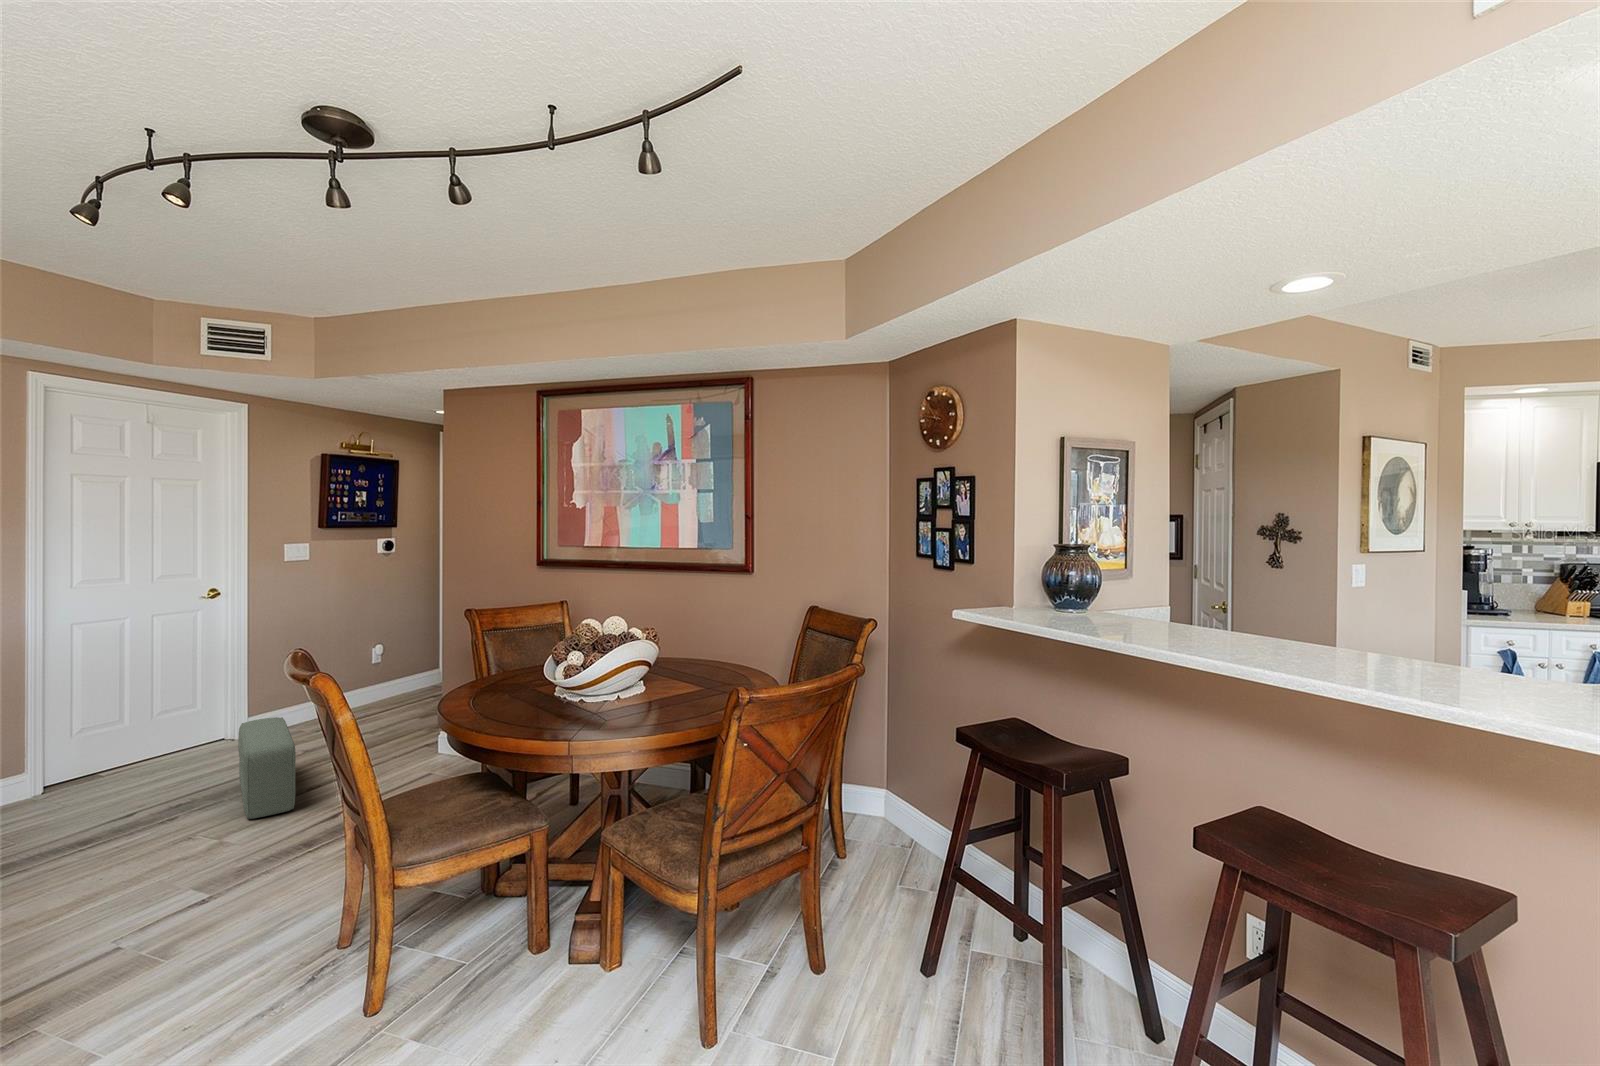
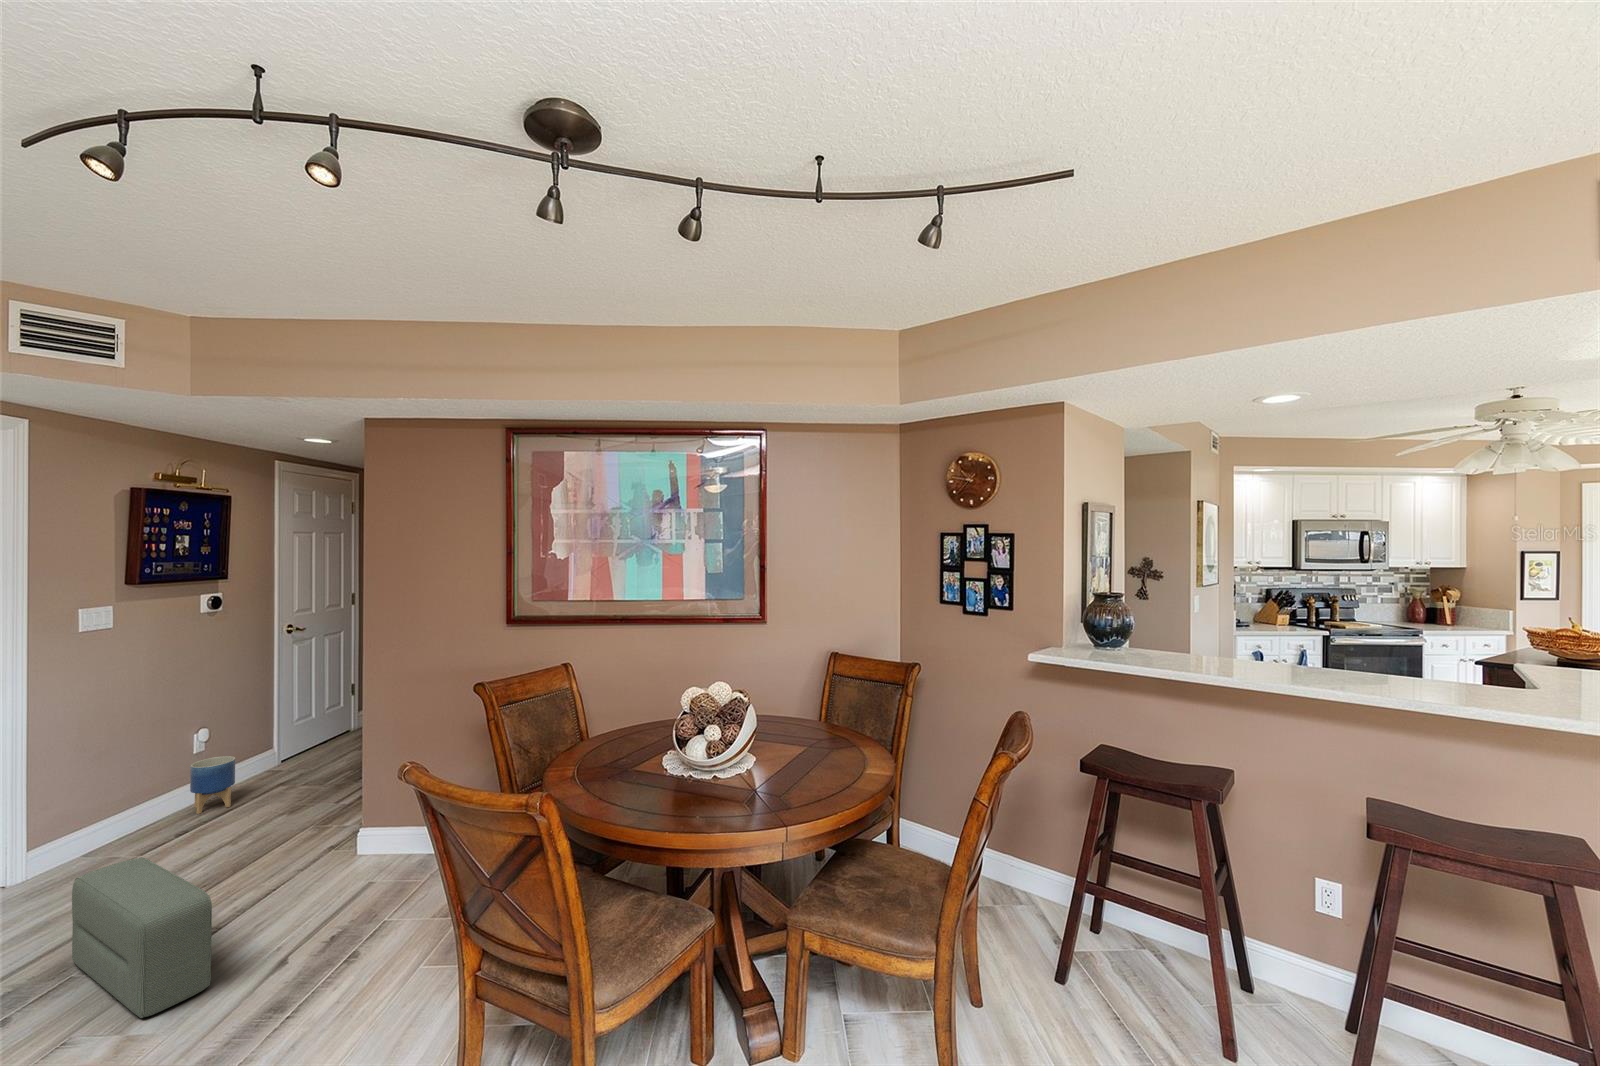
planter: none [368,666,398,707] -> present [190,756,235,814]

